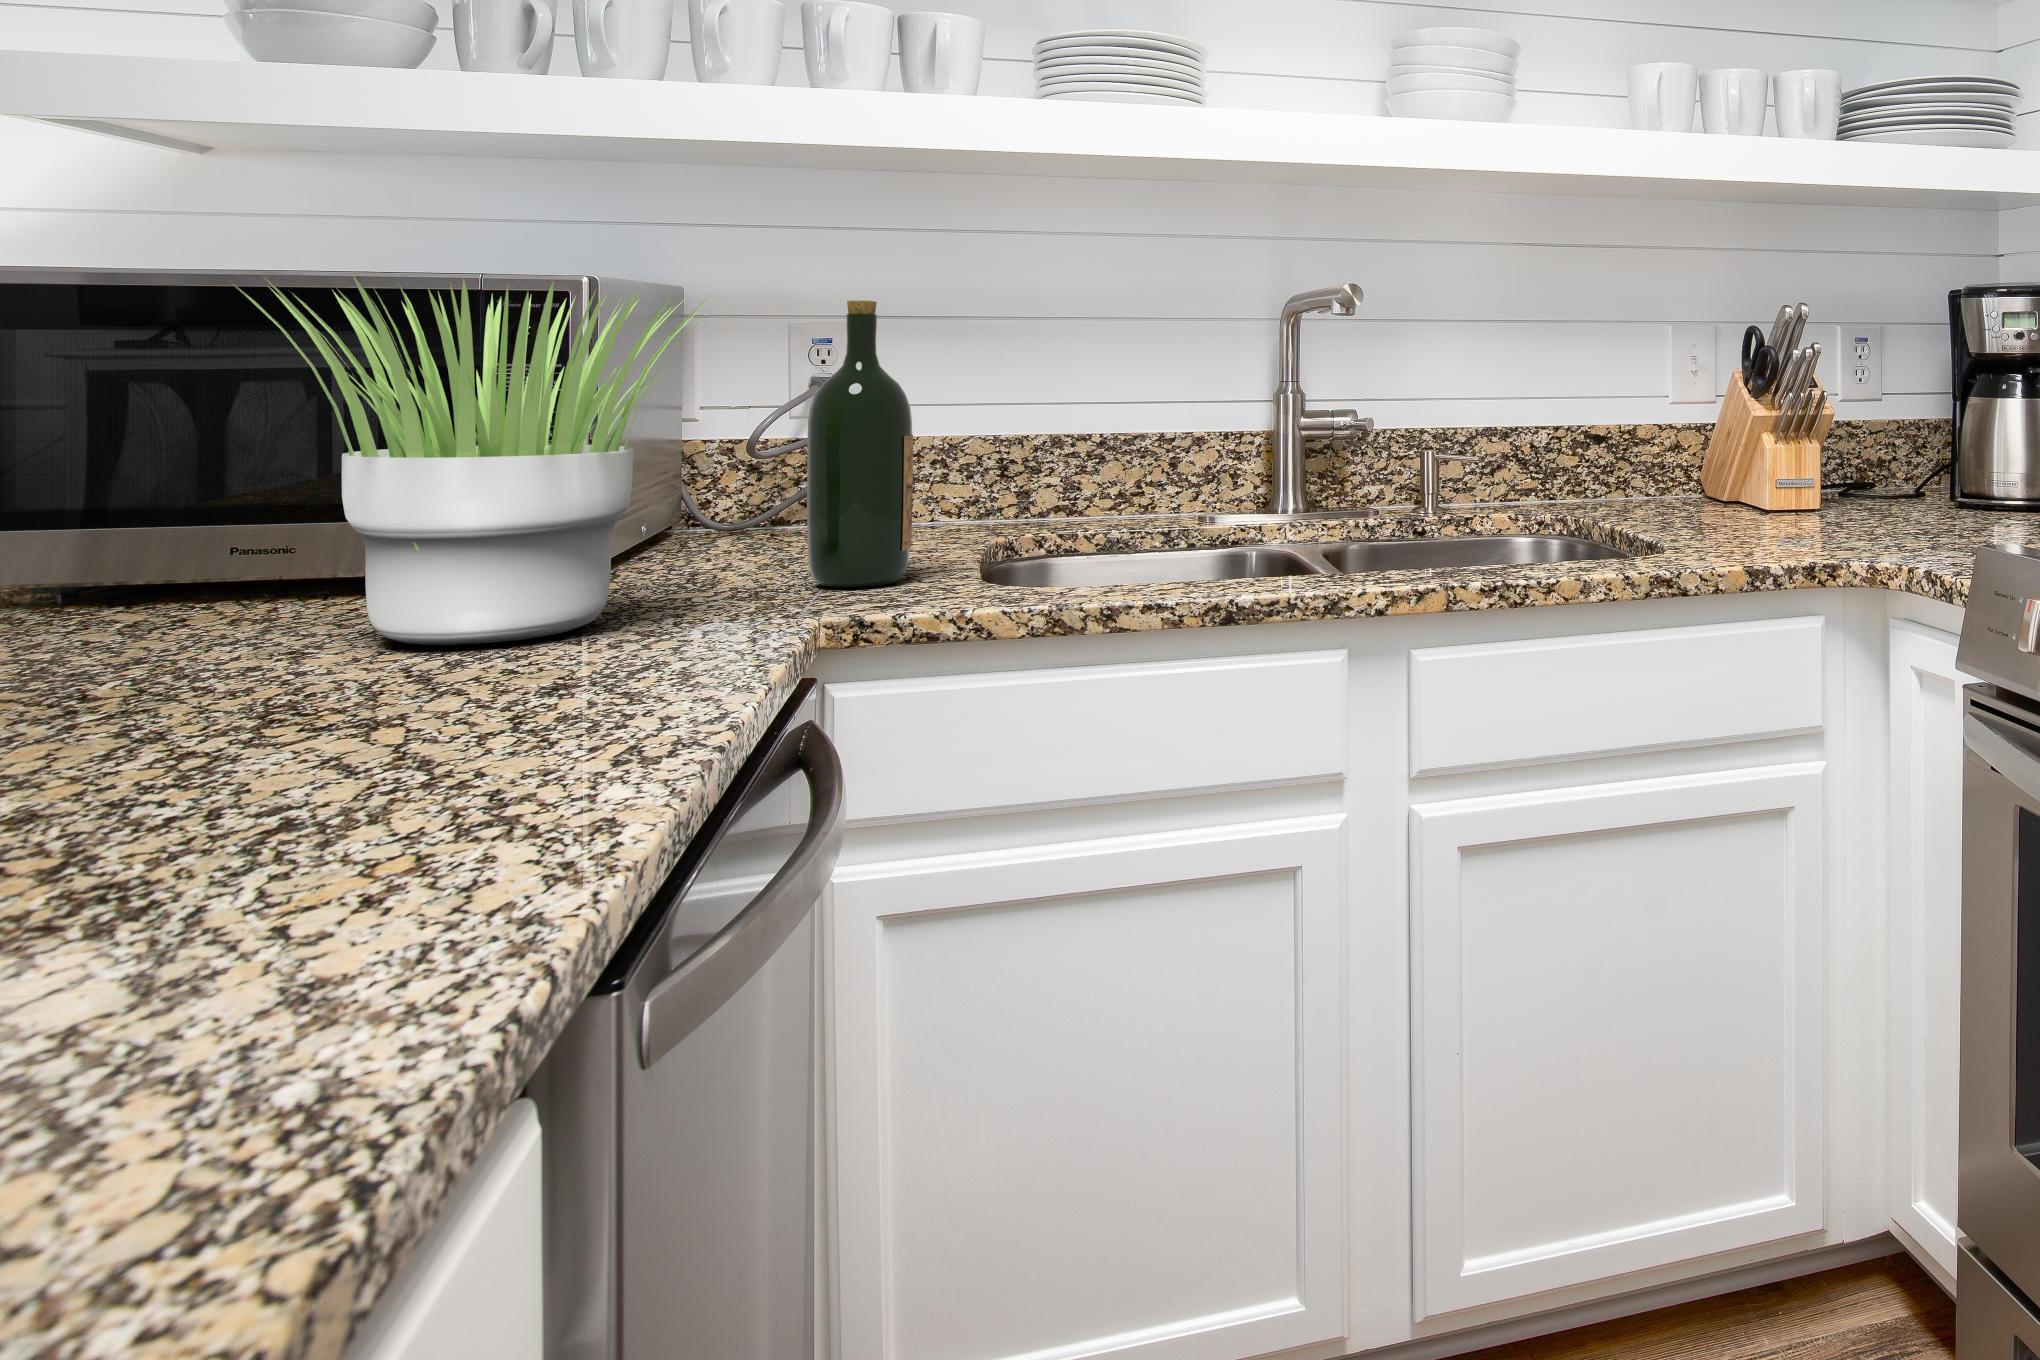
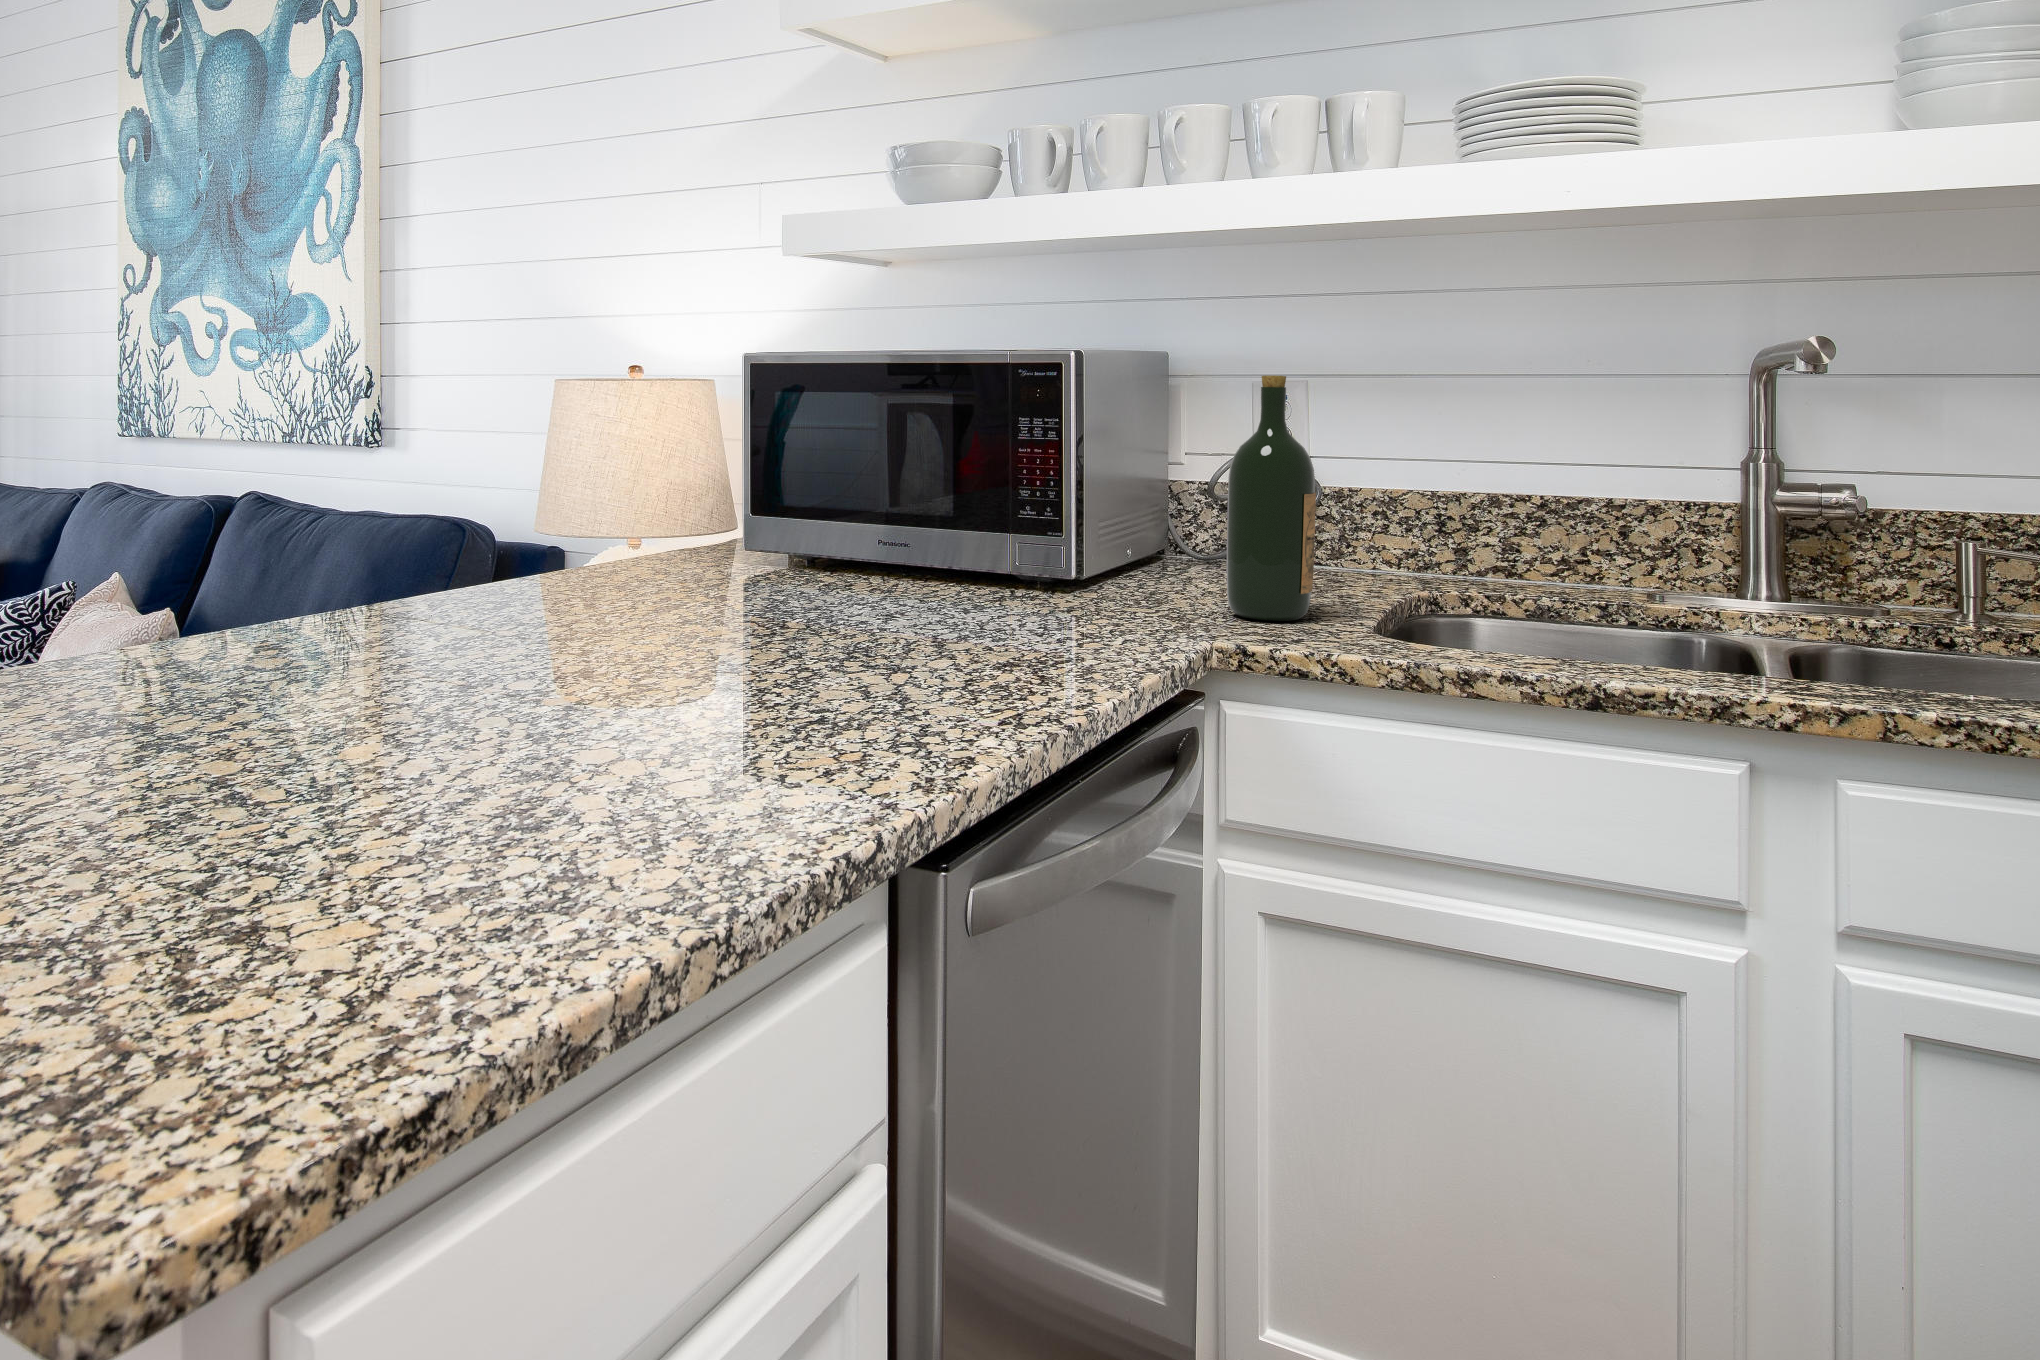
potted plant: present [236,276,709,645] -> none [853,372,1144,627]

